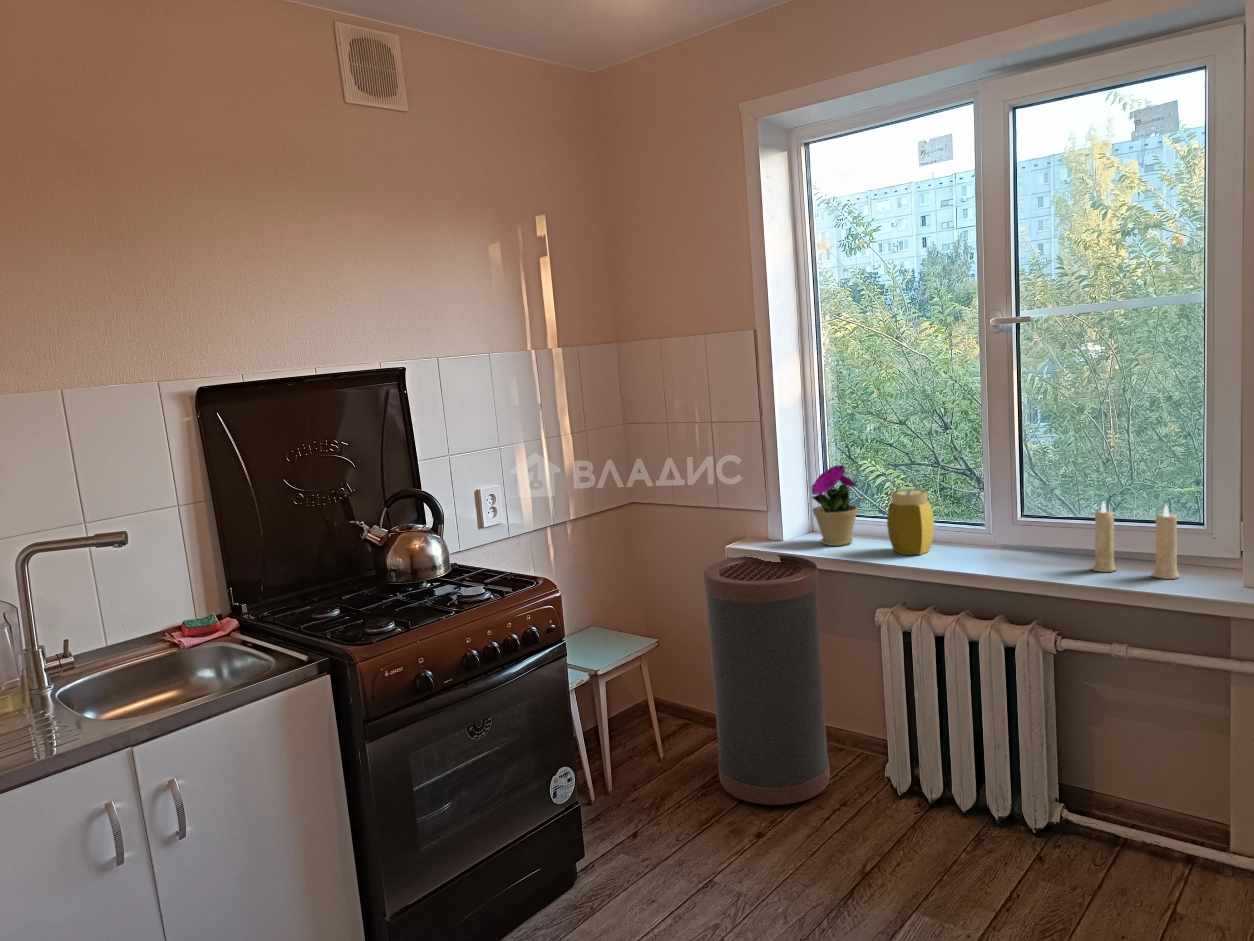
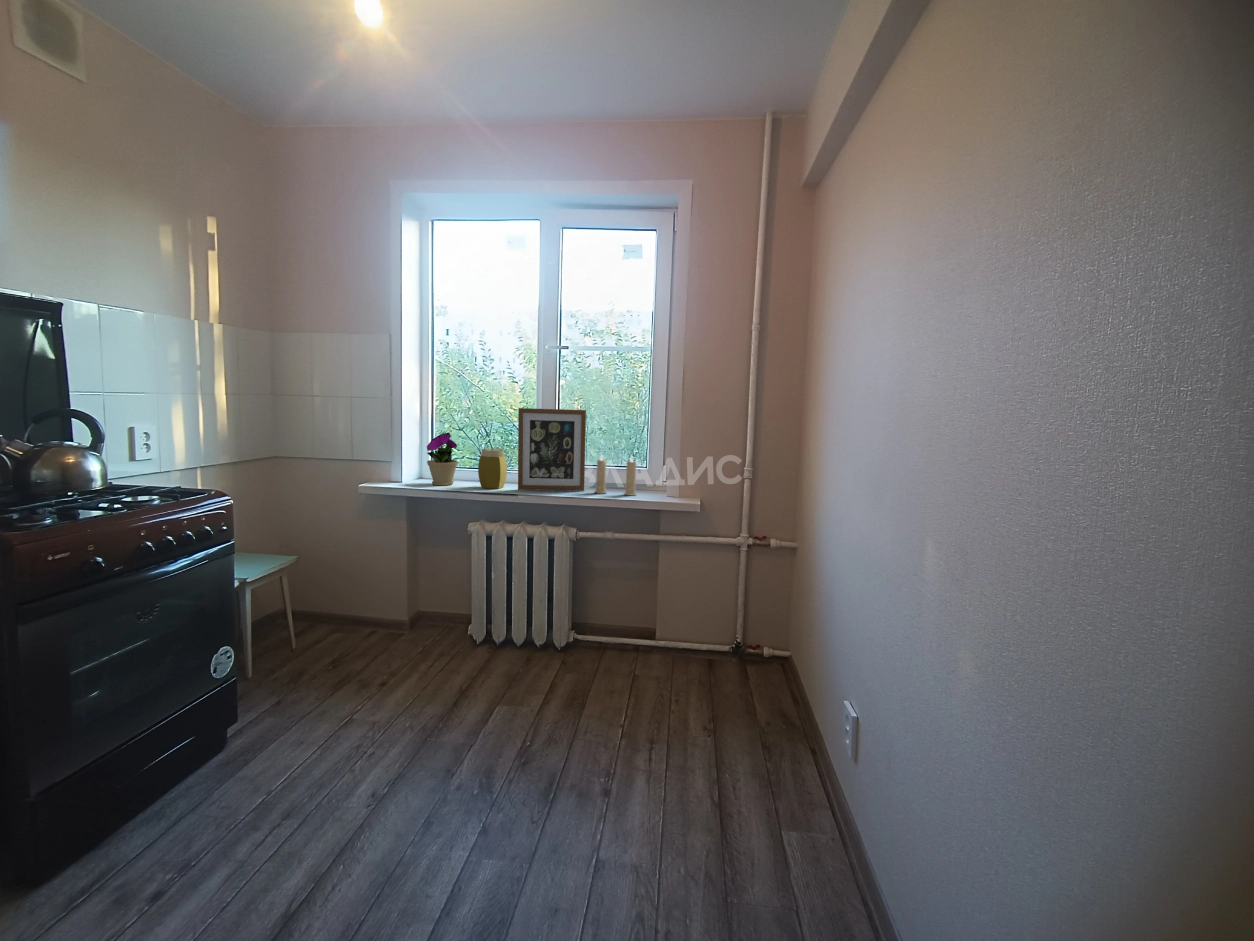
picture frame: none [947,422,1073,563] -> present [518,408,586,491]
trash can: present [703,555,830,805] -> none [346,492,433,664]

